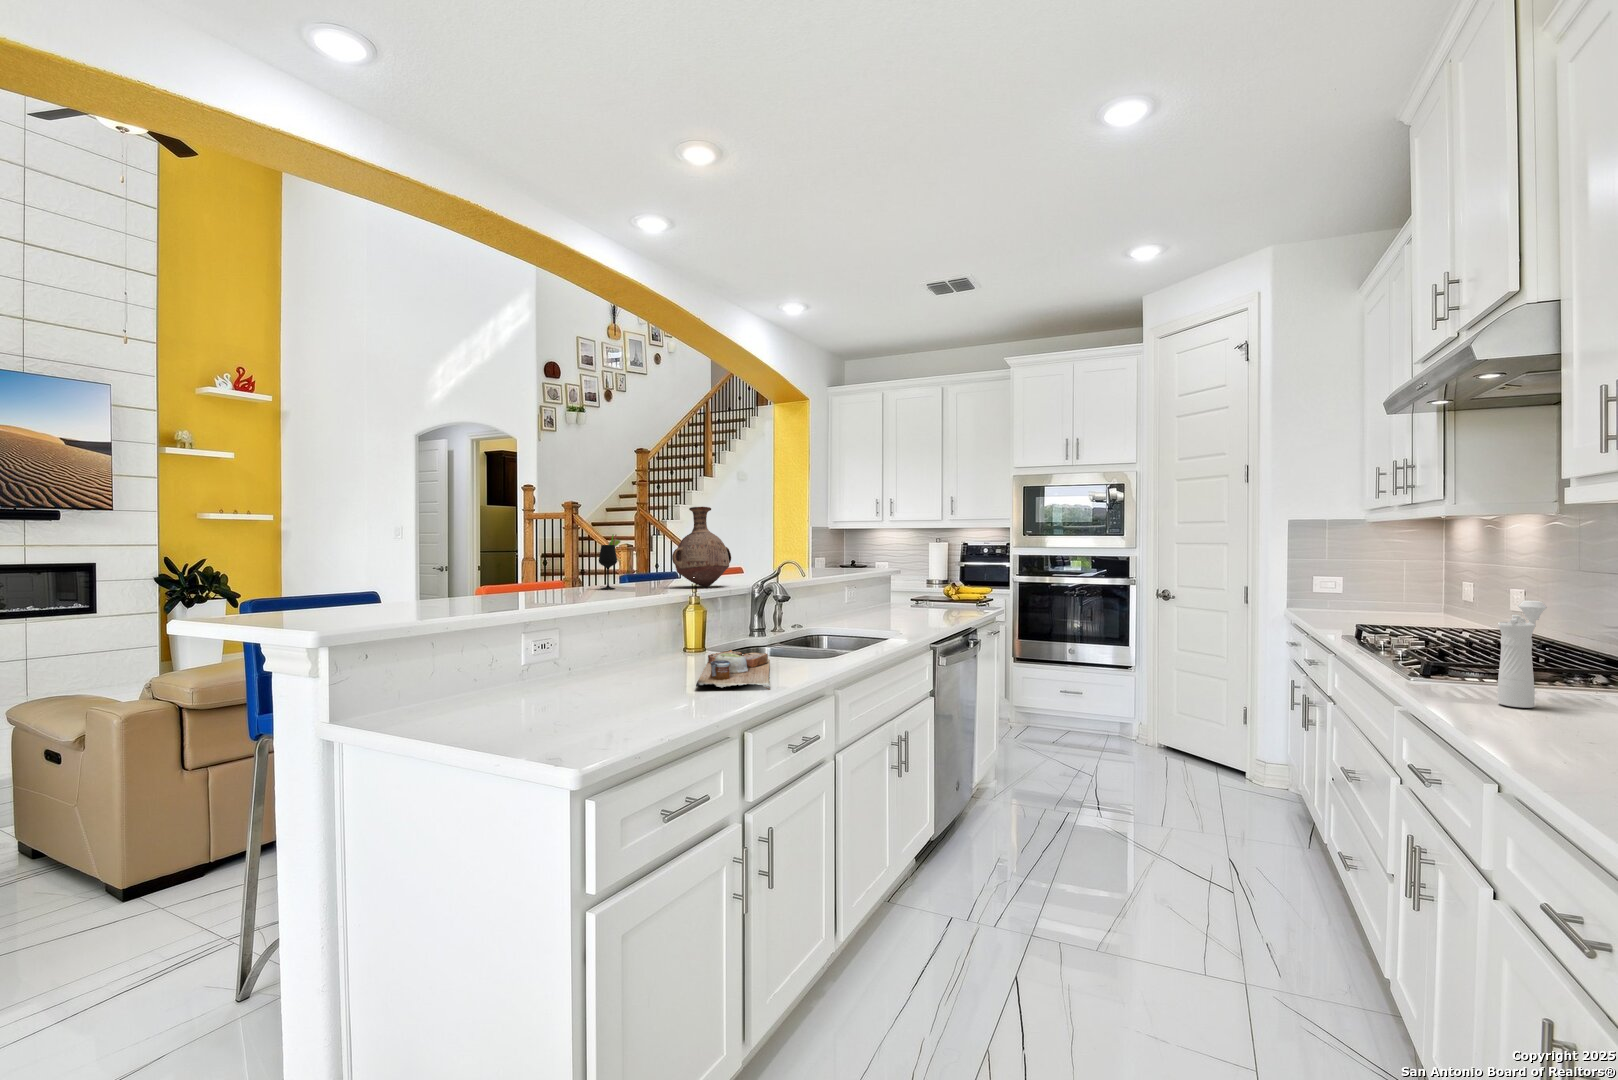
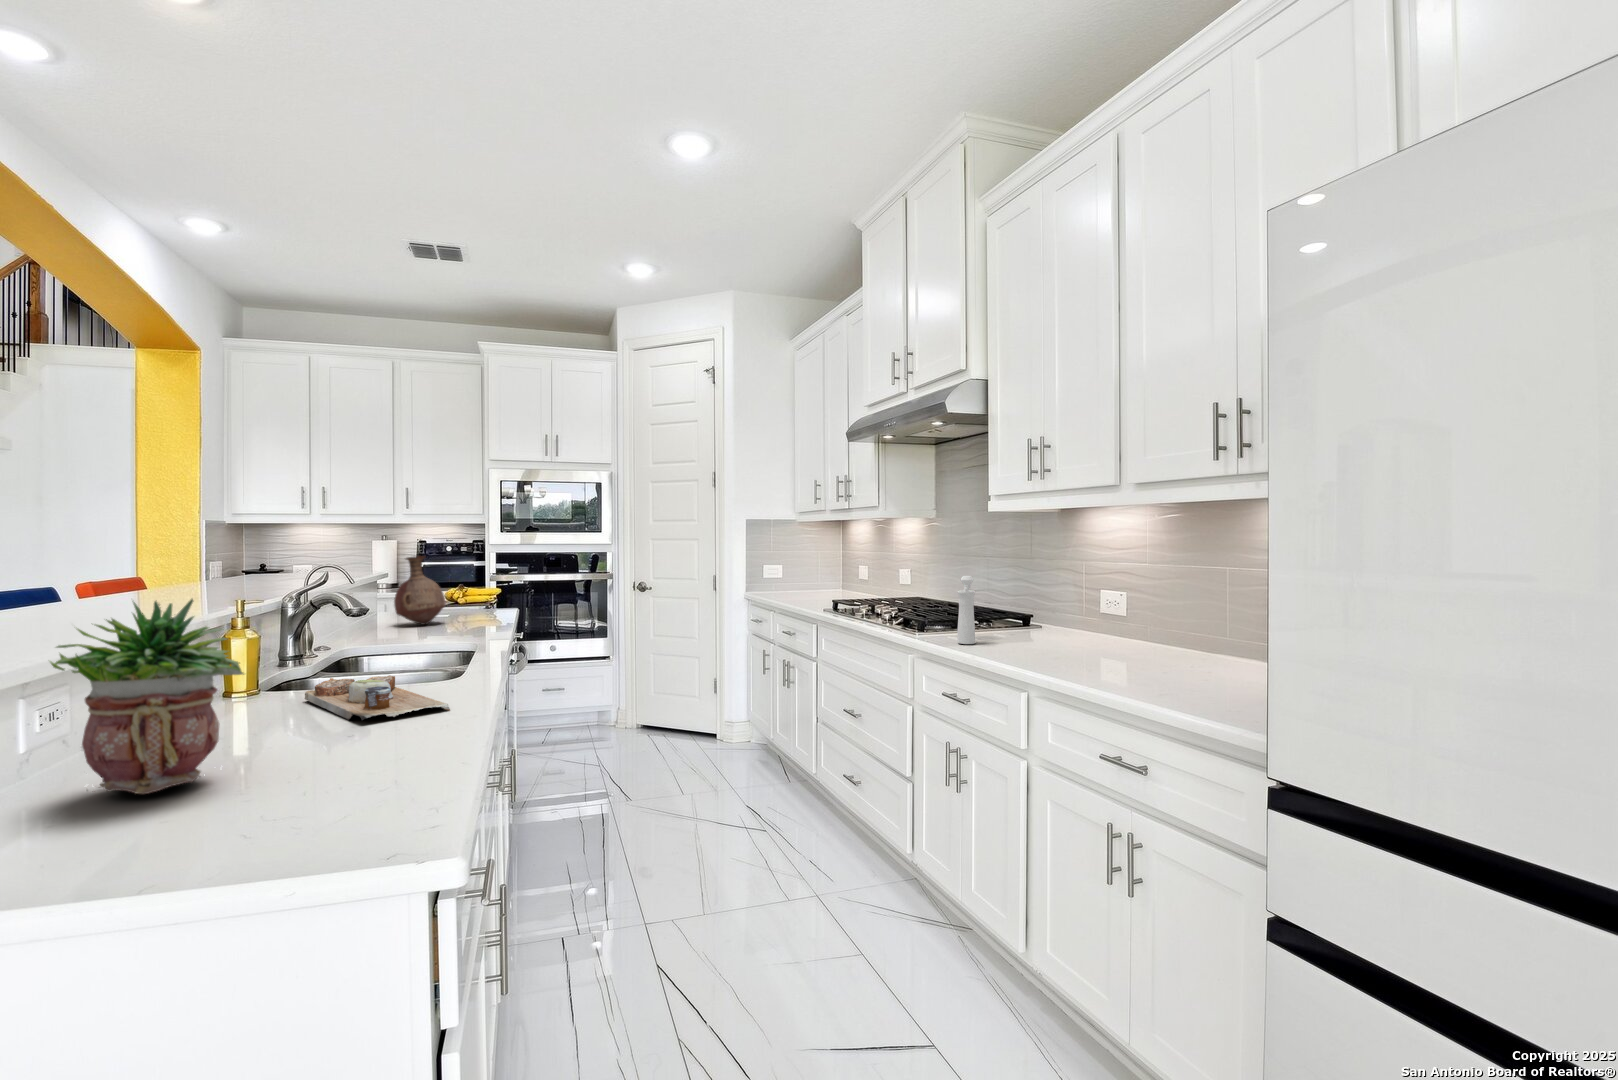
vase: present [672,507,731,587] -> present [394,556,445,625]
wine glass: present [599,535,621,589] -> none [23,537,65,619]
potted plant: none [453,574,575,715] -> present [50,599,244,794]

